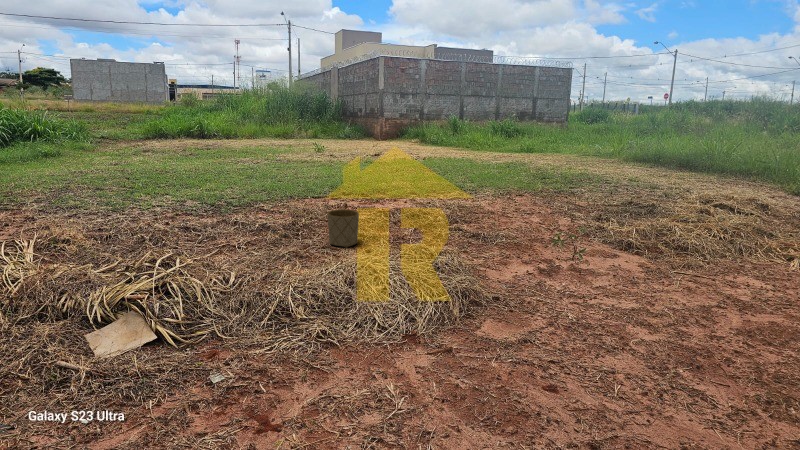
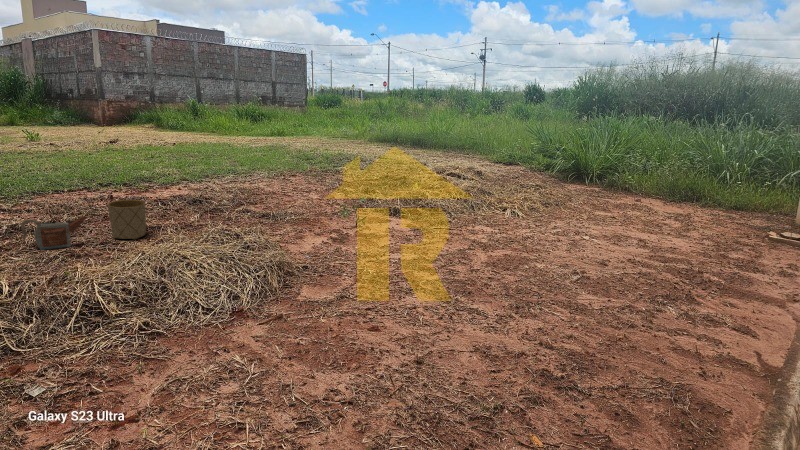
watering can: none [259,221,309,248] -> present [21,216,86,250]

